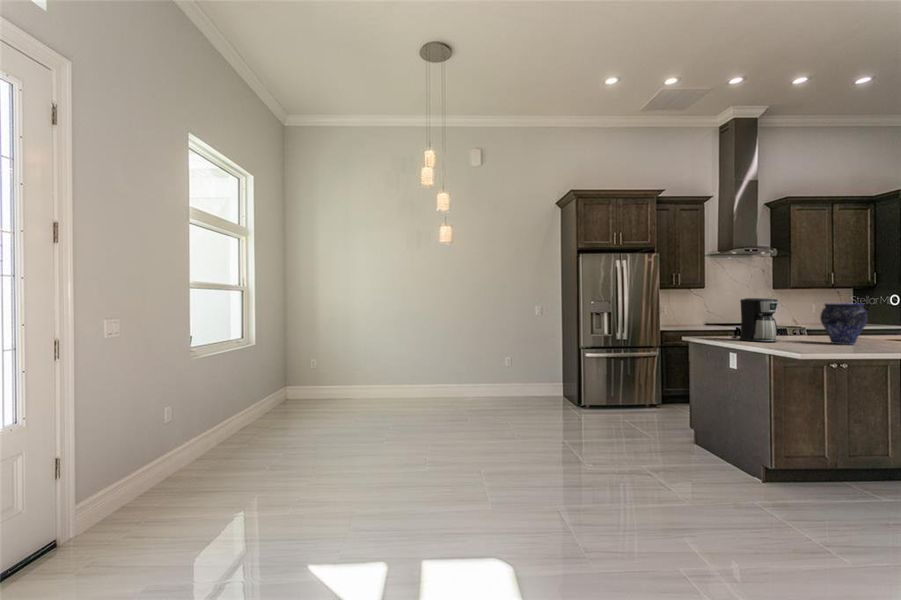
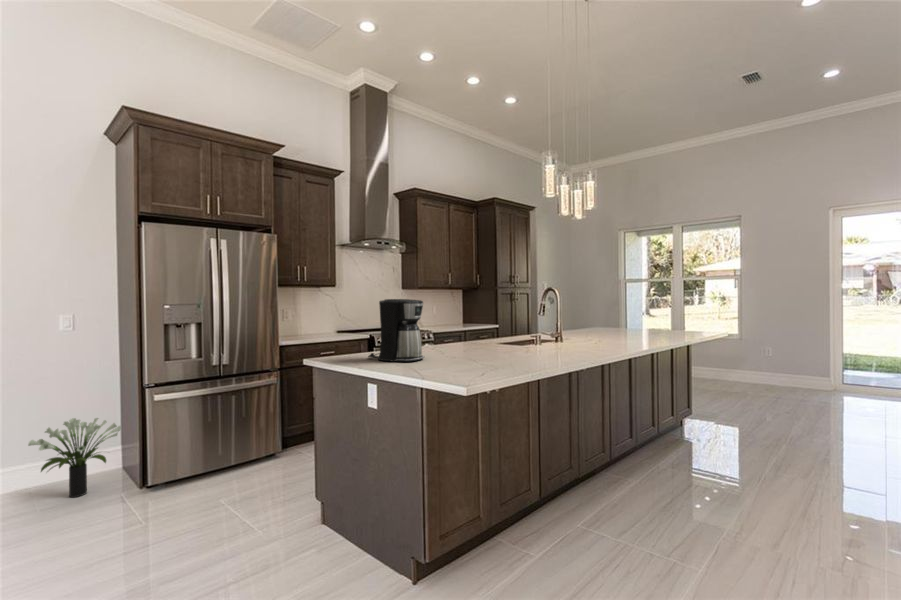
vase: present [820,303,867,345] -> none [465,305,510,356]
potted plant: none [529,361,567,403] -> present [28,418,121,497]

